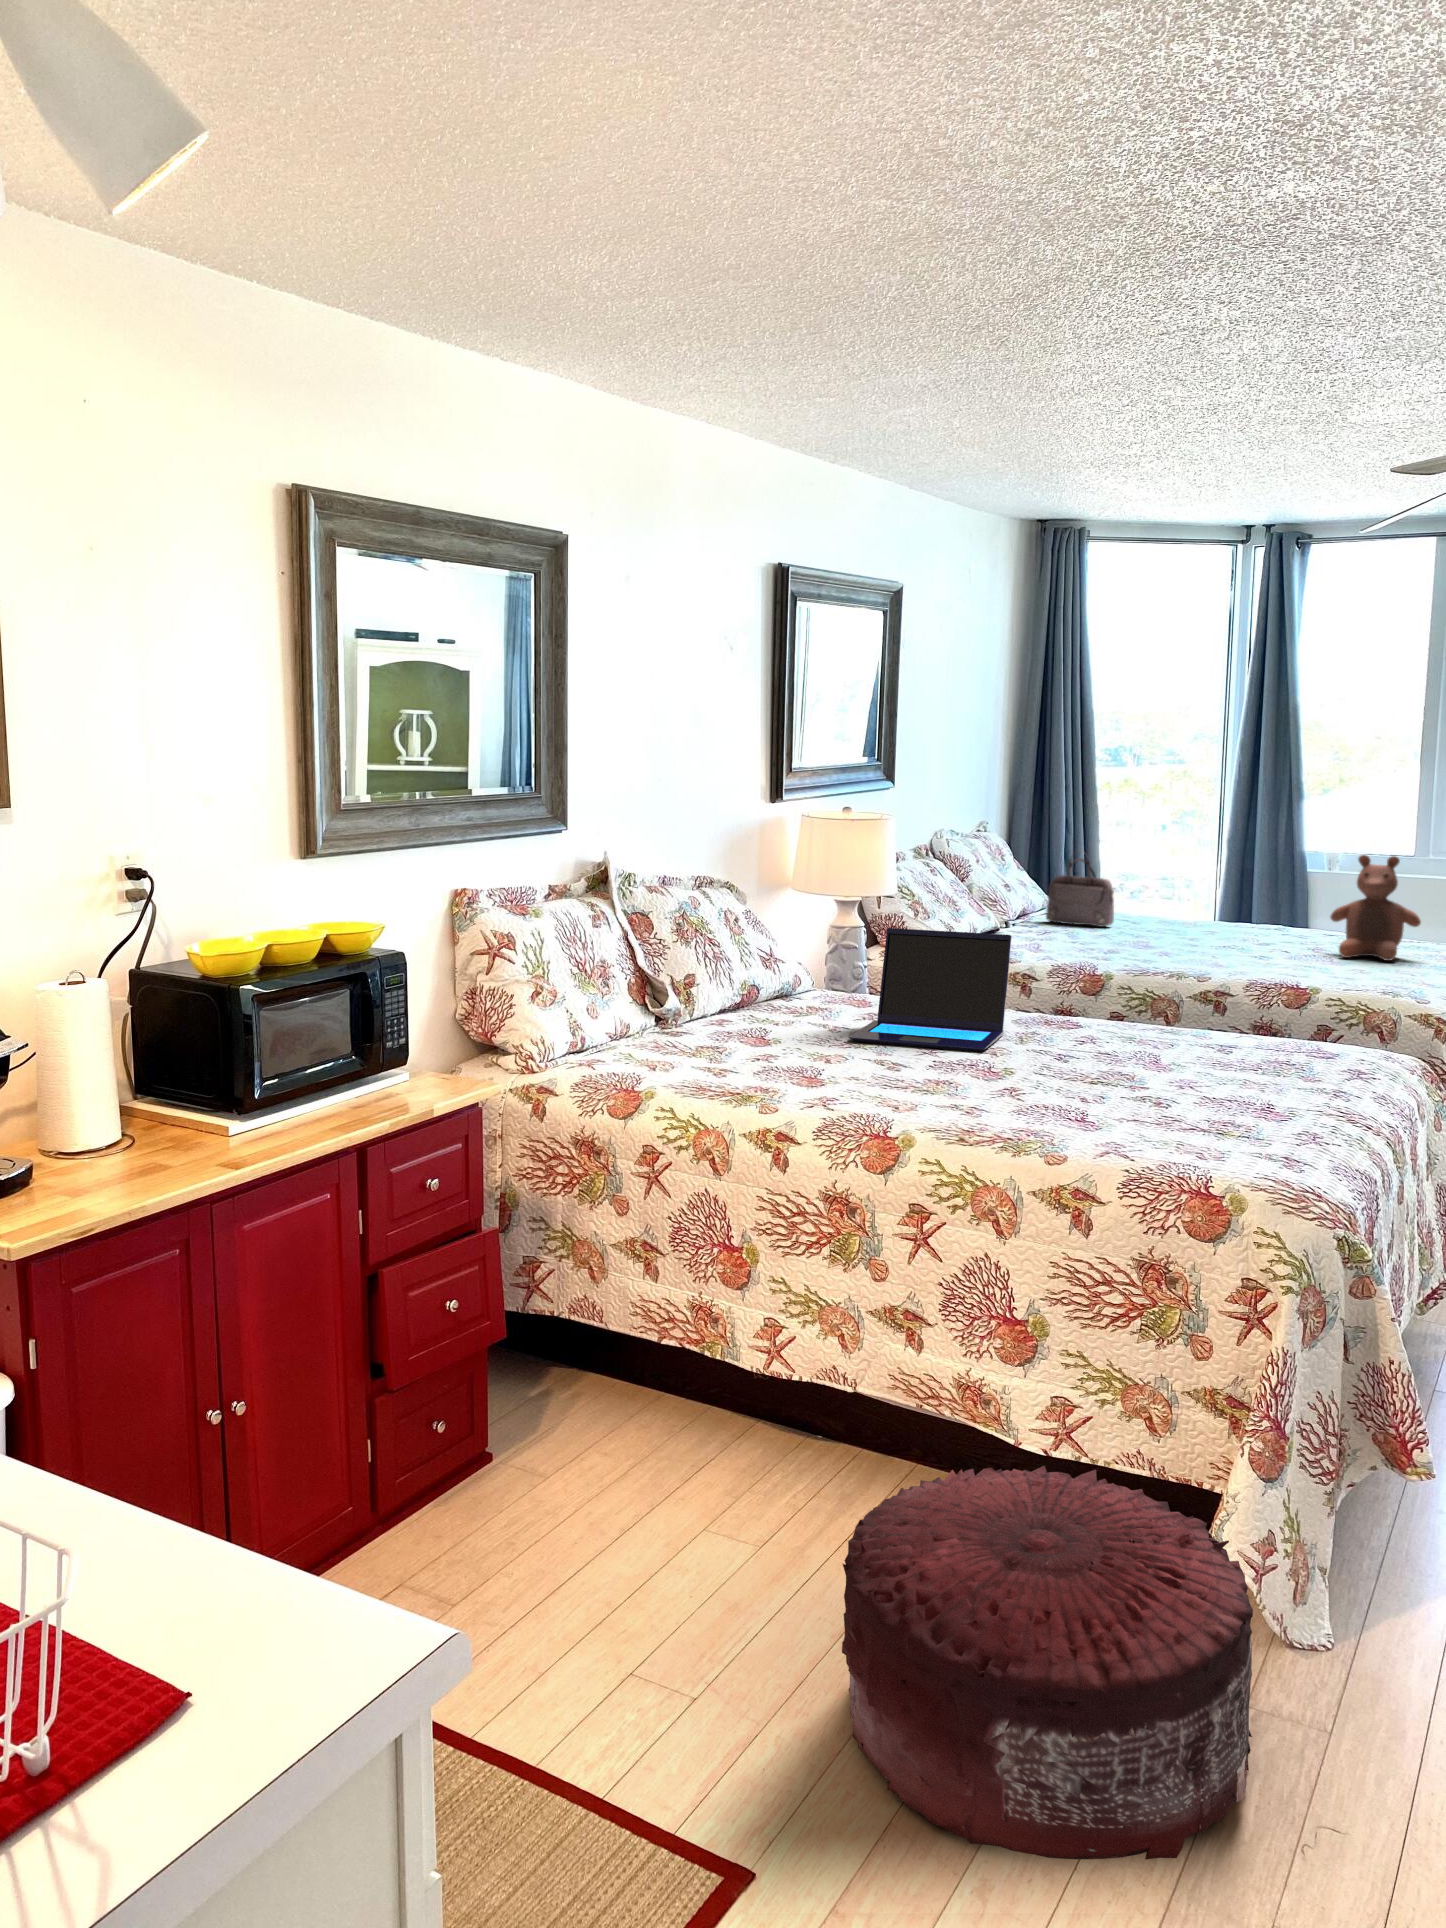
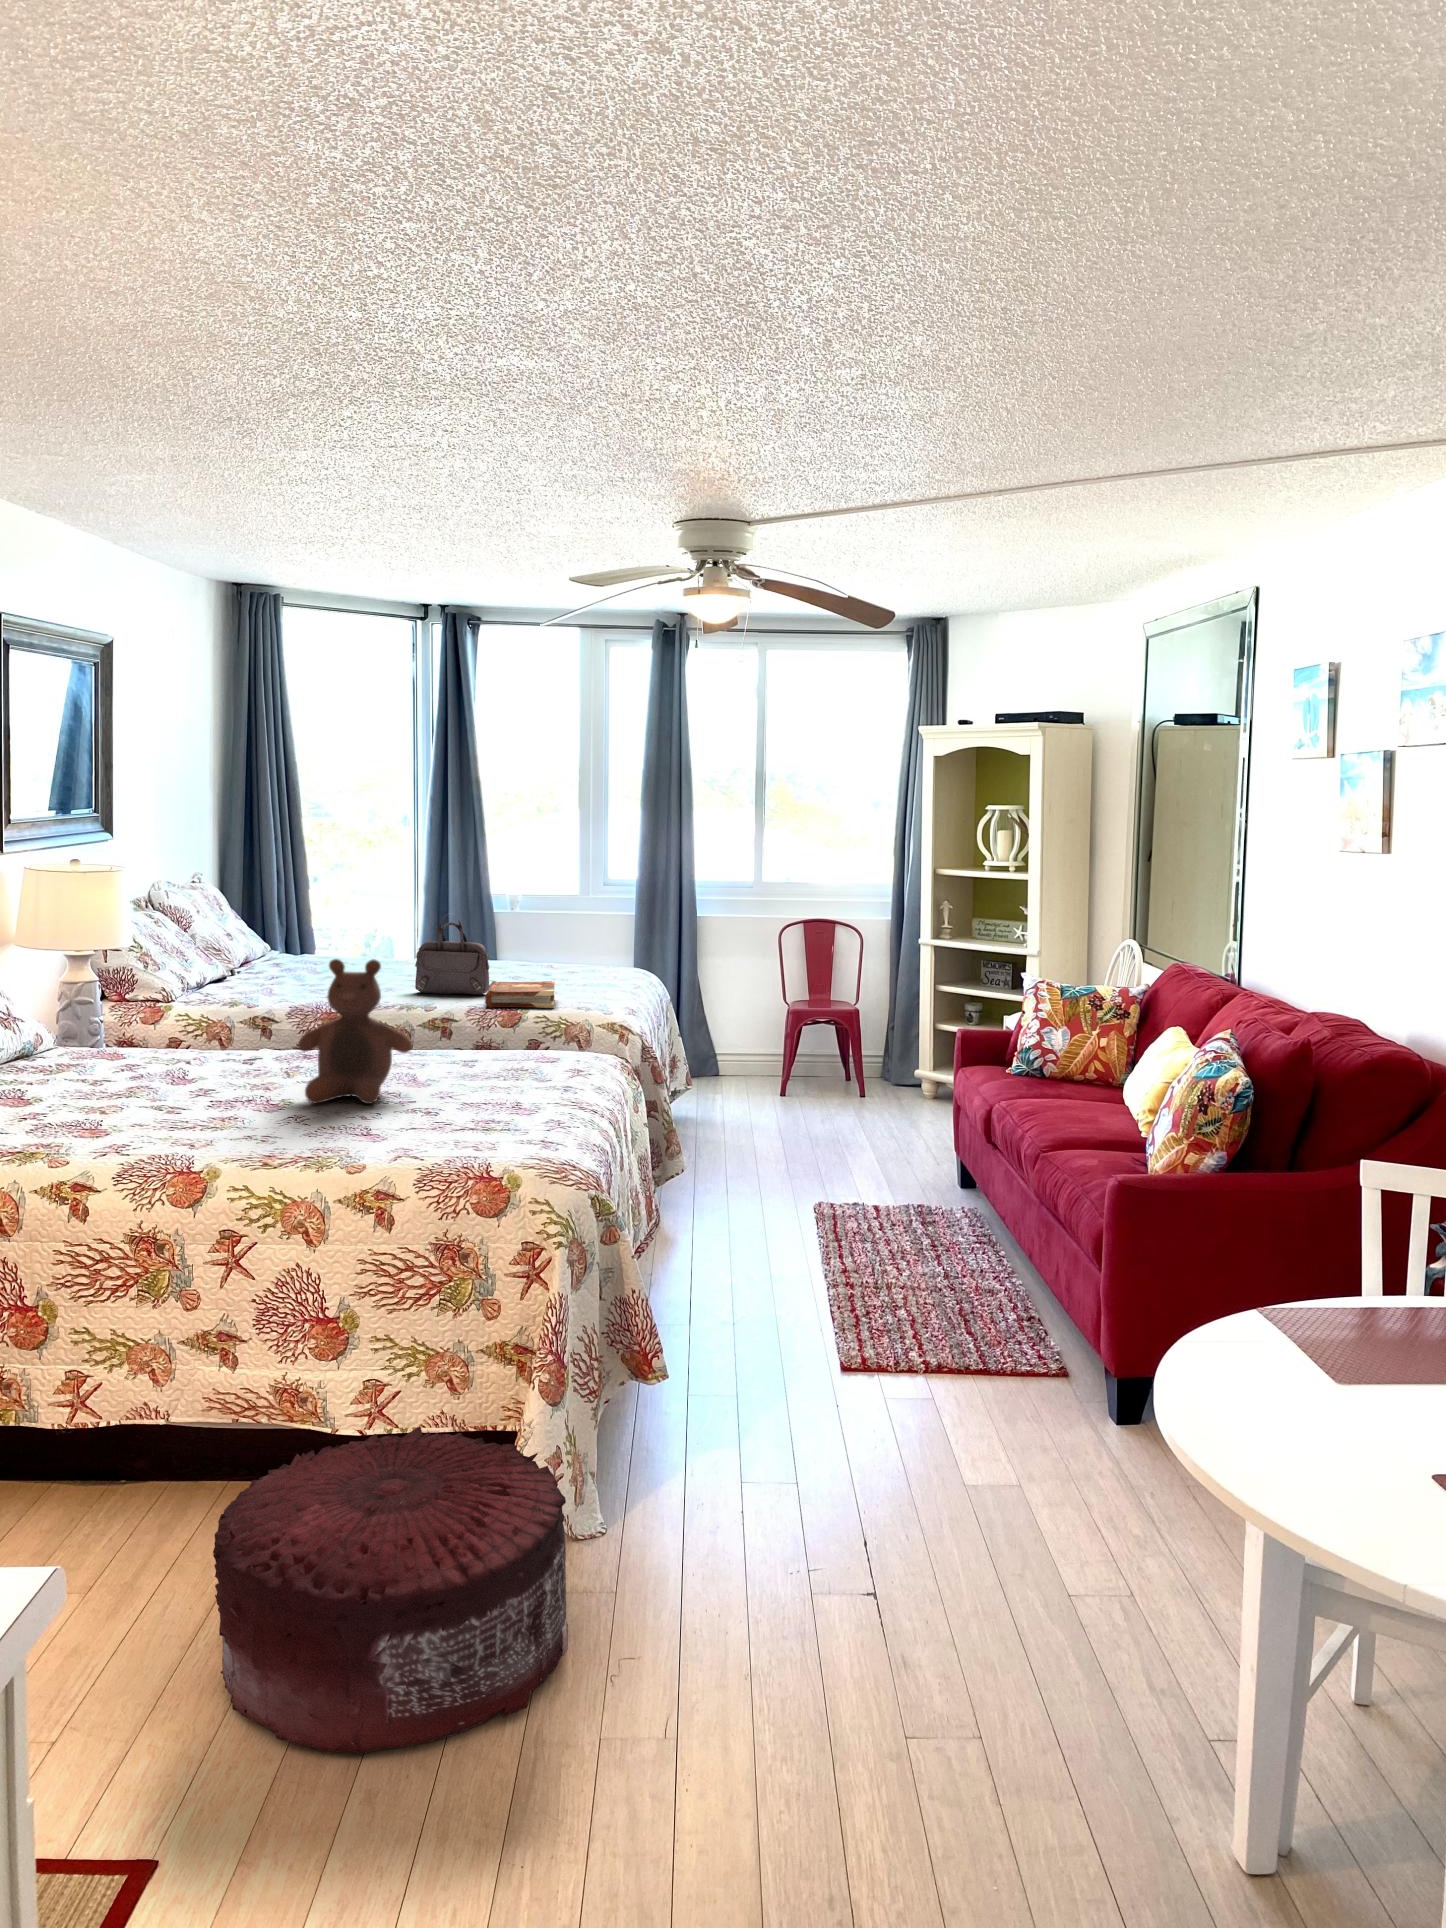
stuffed bear: present [1331,855,1421,961] -> present [298,959,412,1104]
handbag: present [1046,858,1114,927] -> present [415,914,489,995]
laptop: present [848,928,1012,1052] -> none [112,978,267,1092]
book: none [1268,951,1358,988] -> present [485,981,555,1008]

